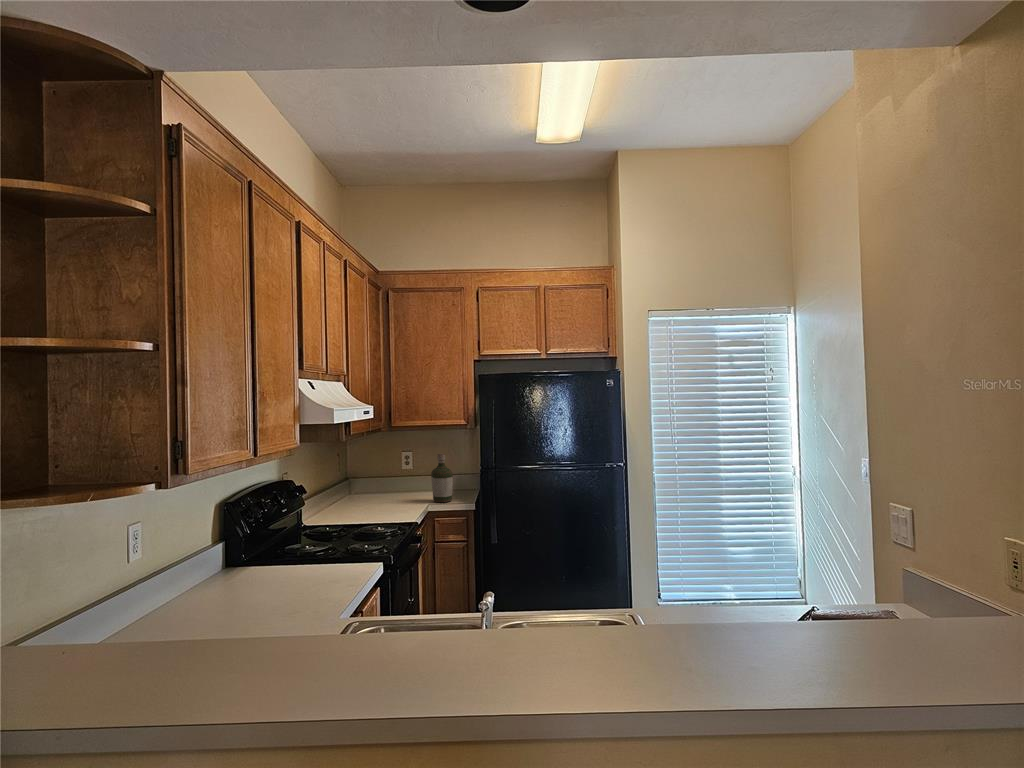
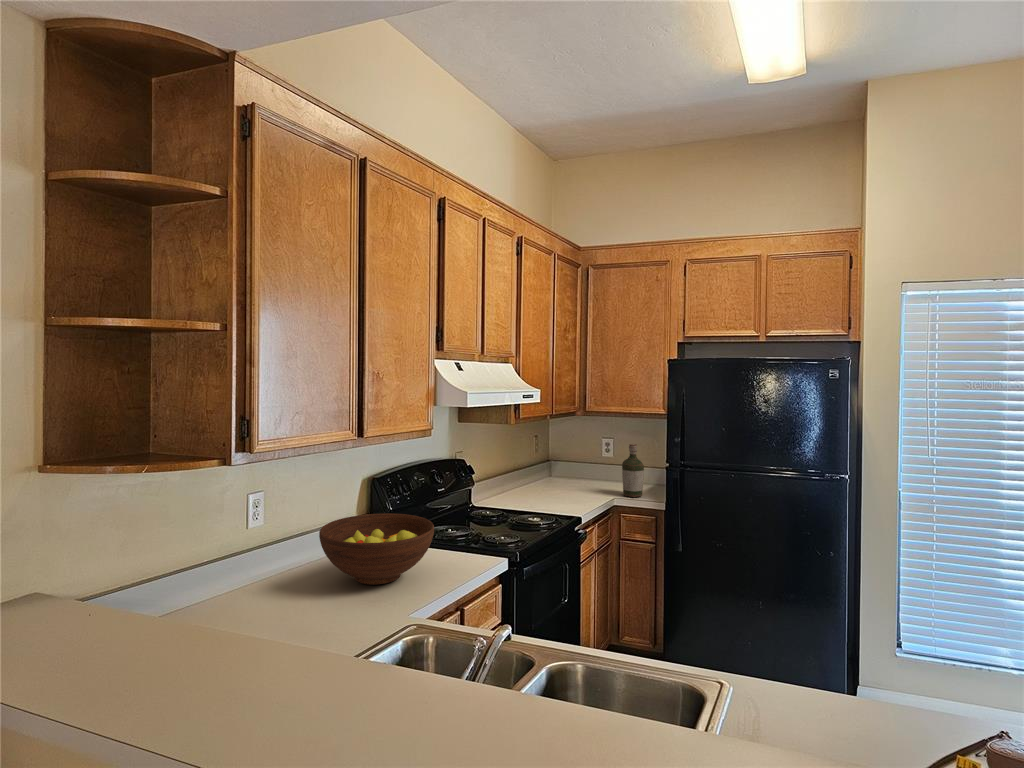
fruit bowl: none [205,533,326,604] -> present [319,513,434,585]

